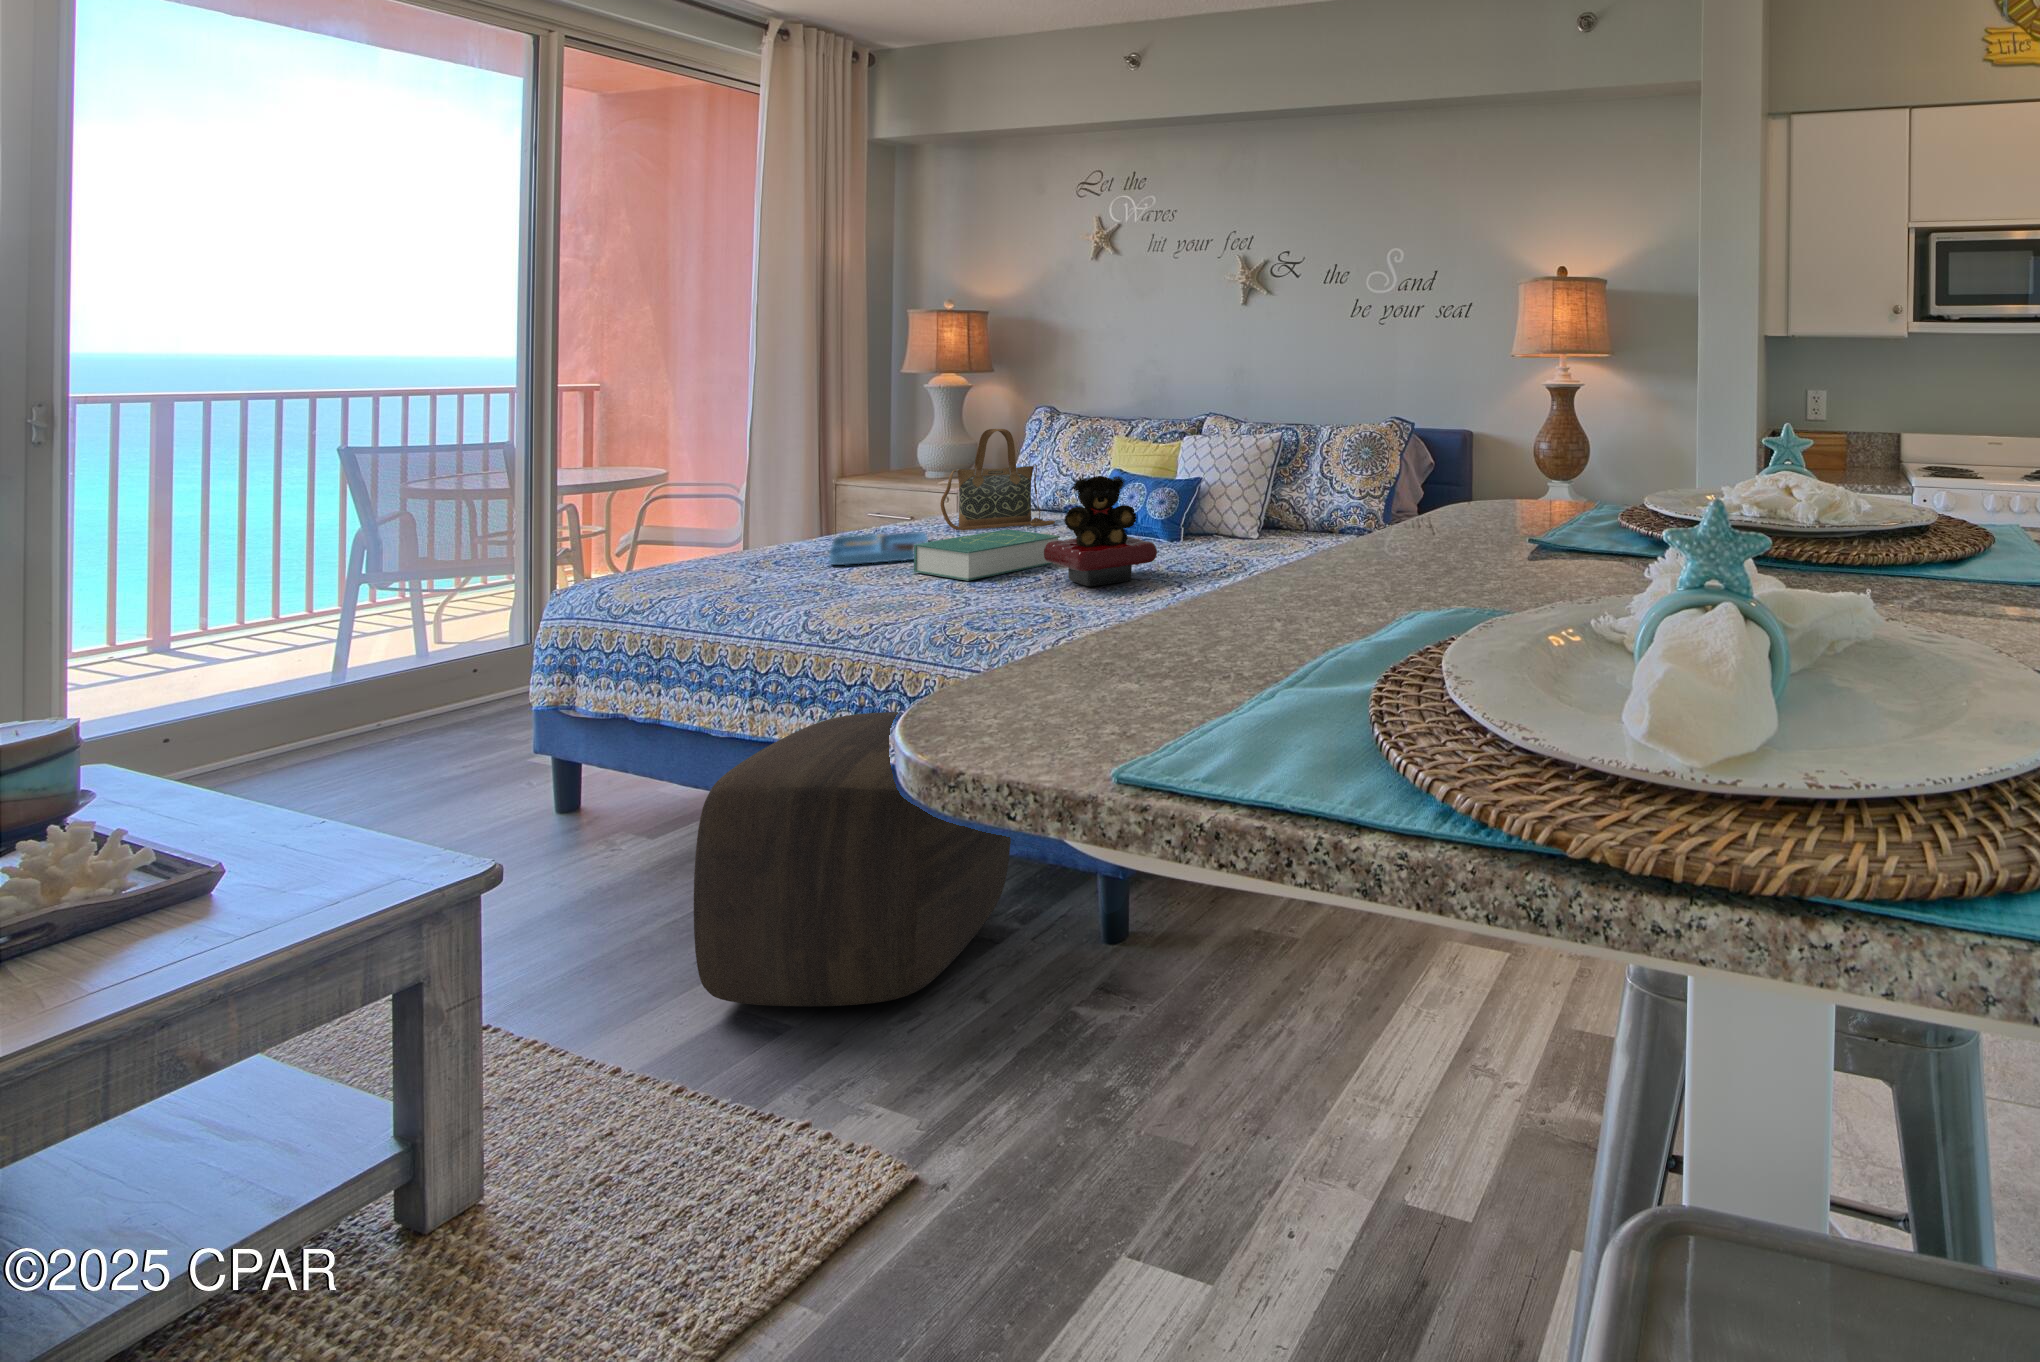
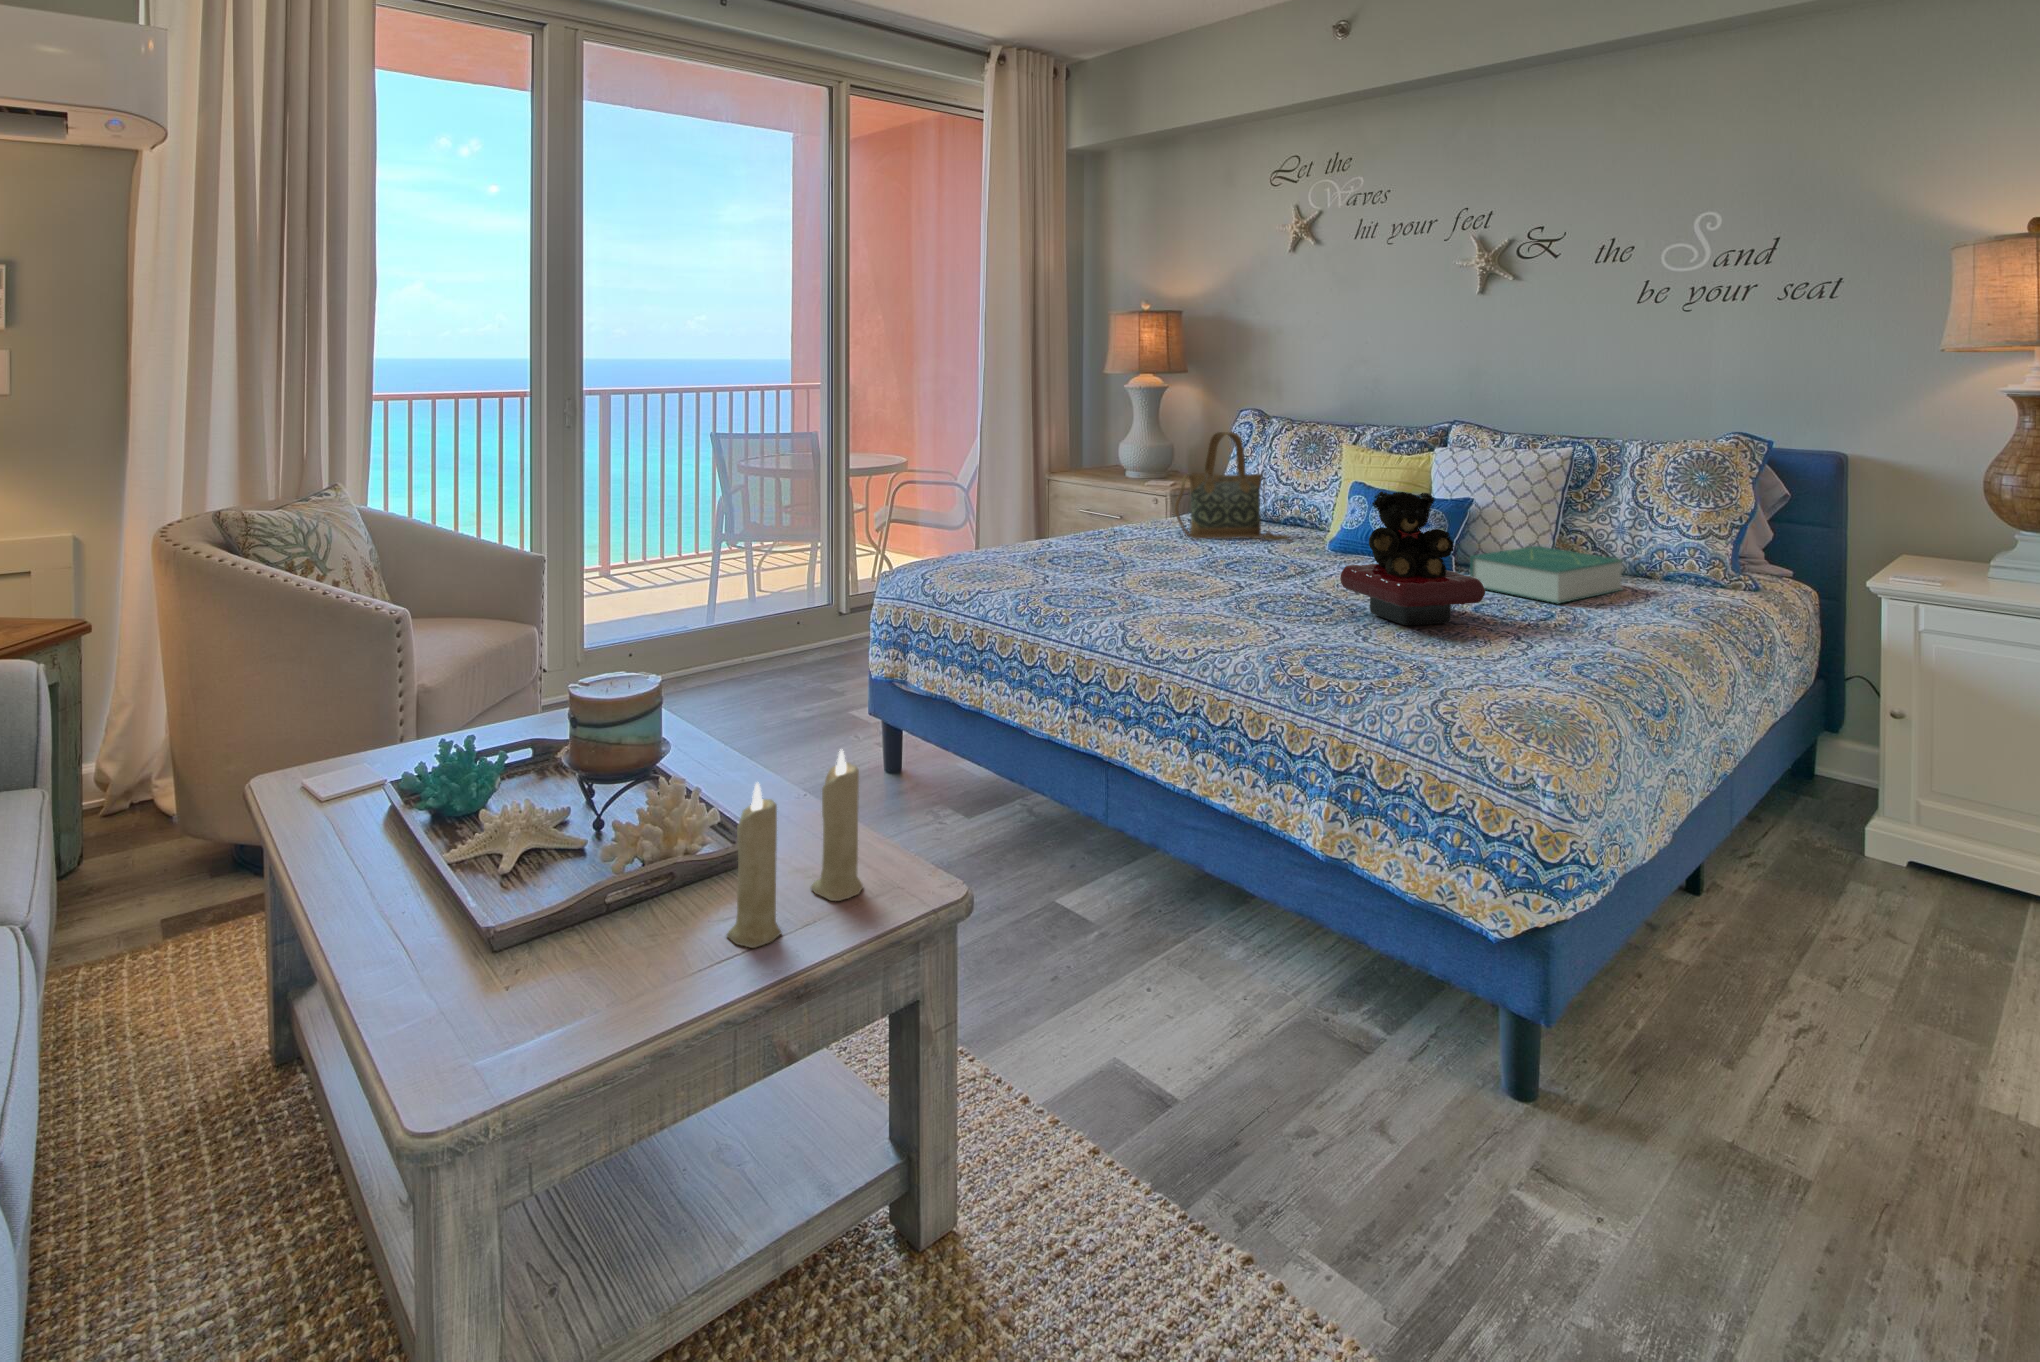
book: present [914,529,1060,581] -> present [1470,546,1623,603]
tray: present [829,532,928,565] -> none [1087,537,1188,569]
ottoman: present [694,712,1011,1006] -> none [1089,750,1390,1129]
candle: none [128,751,355,971] -> present [727,750,863,948]

